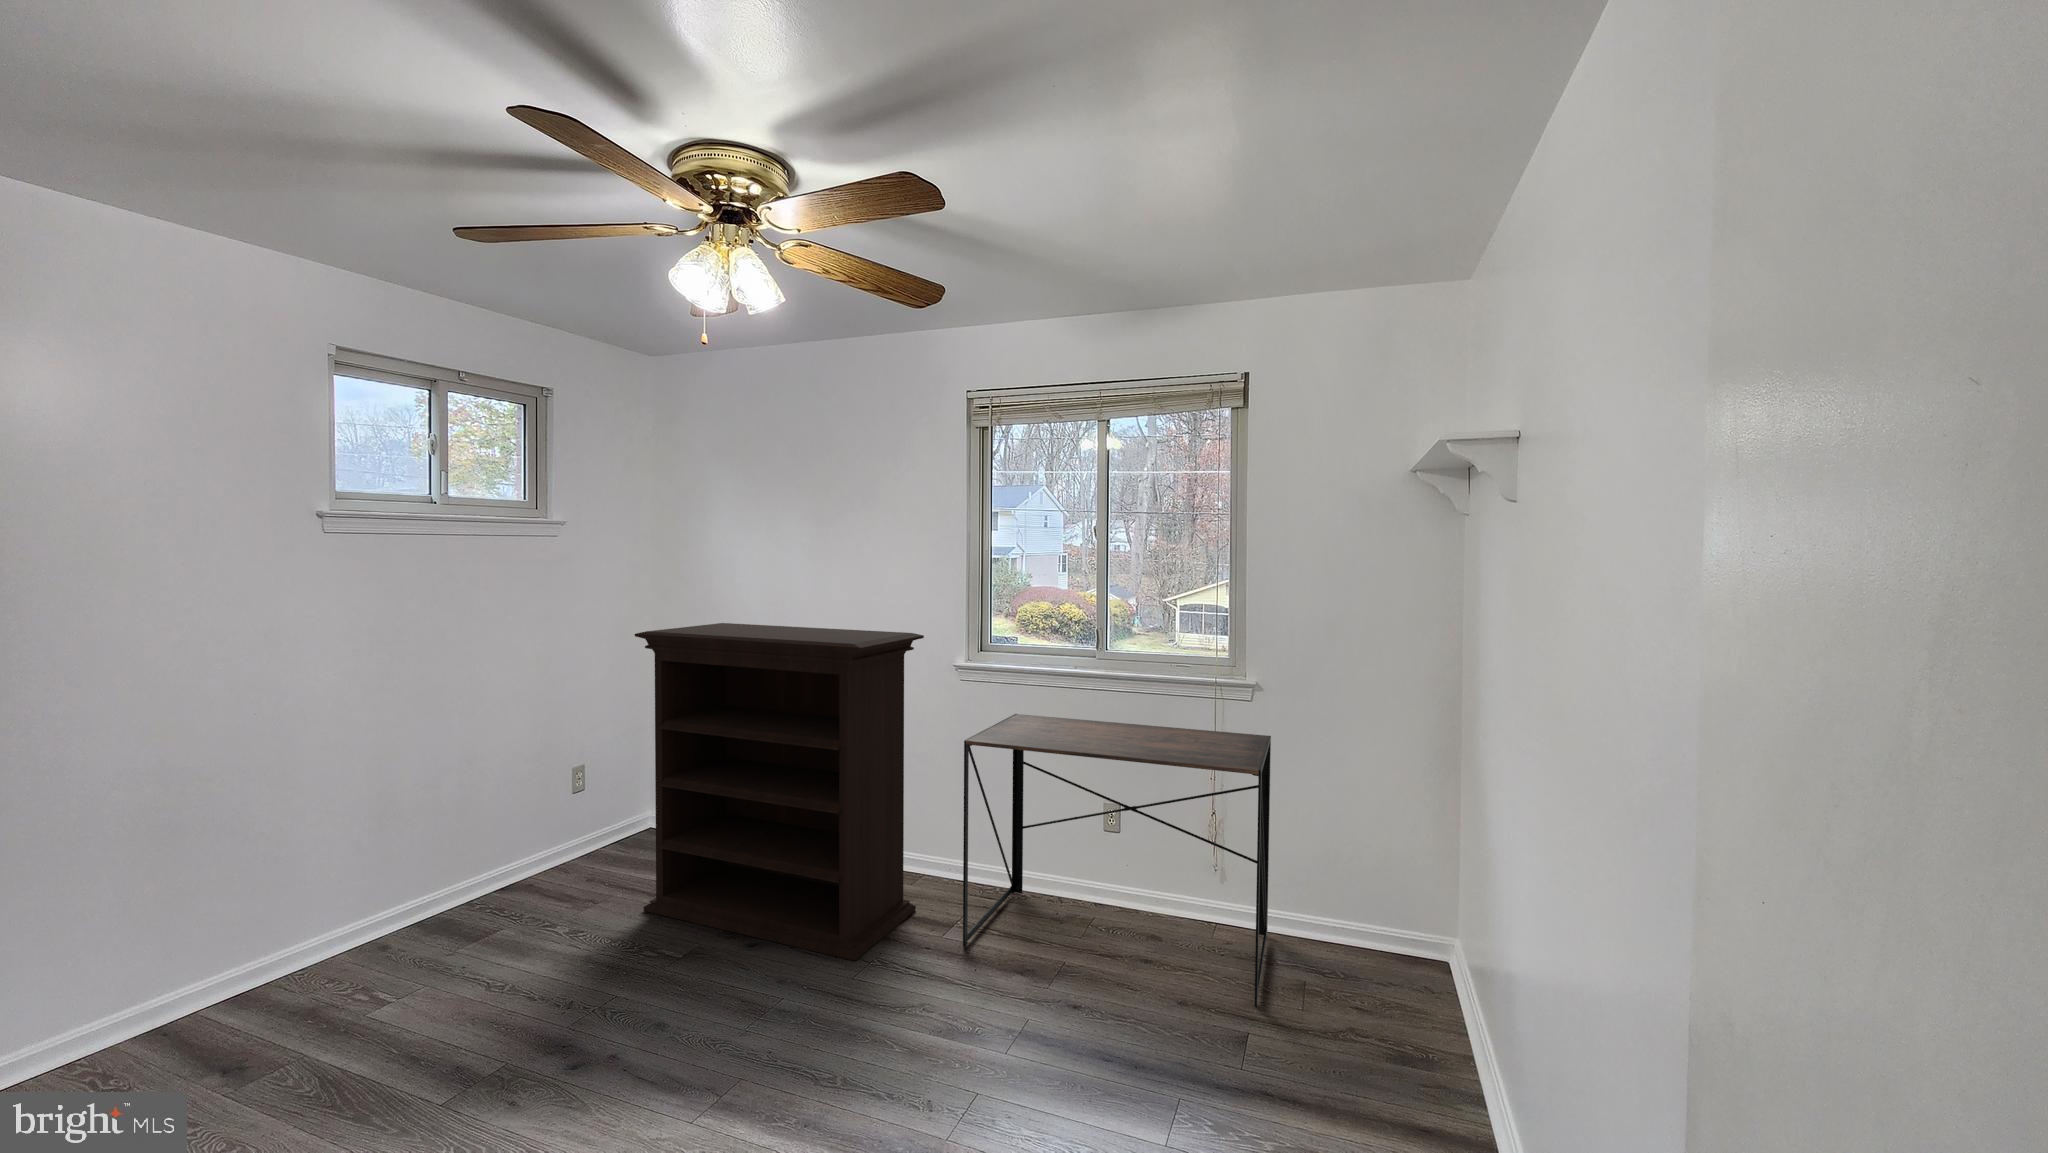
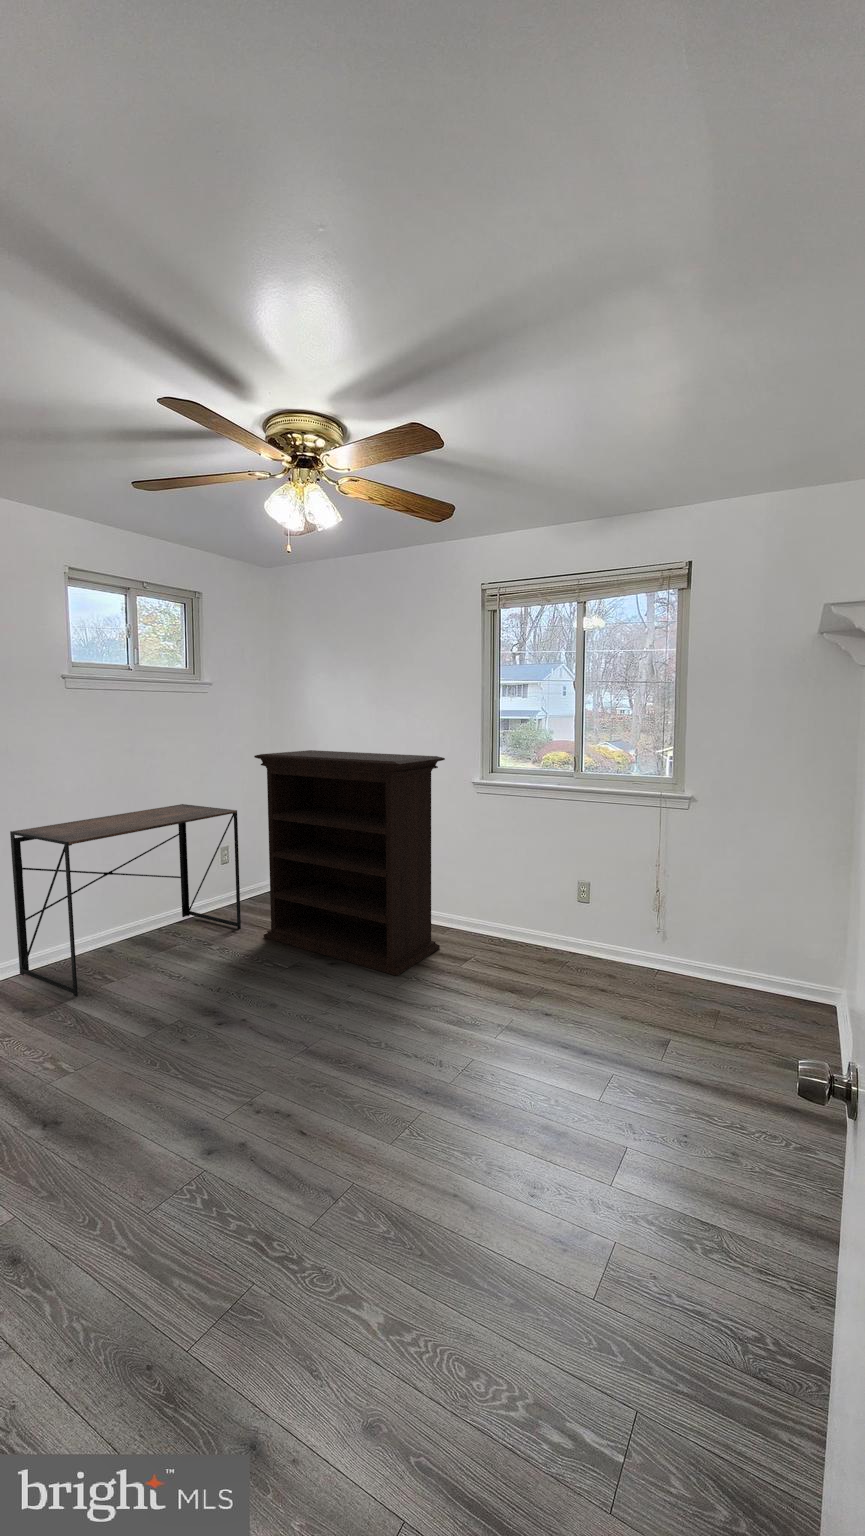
desk: present [963,714,1271,1007] -> present [10,804,241,997]

